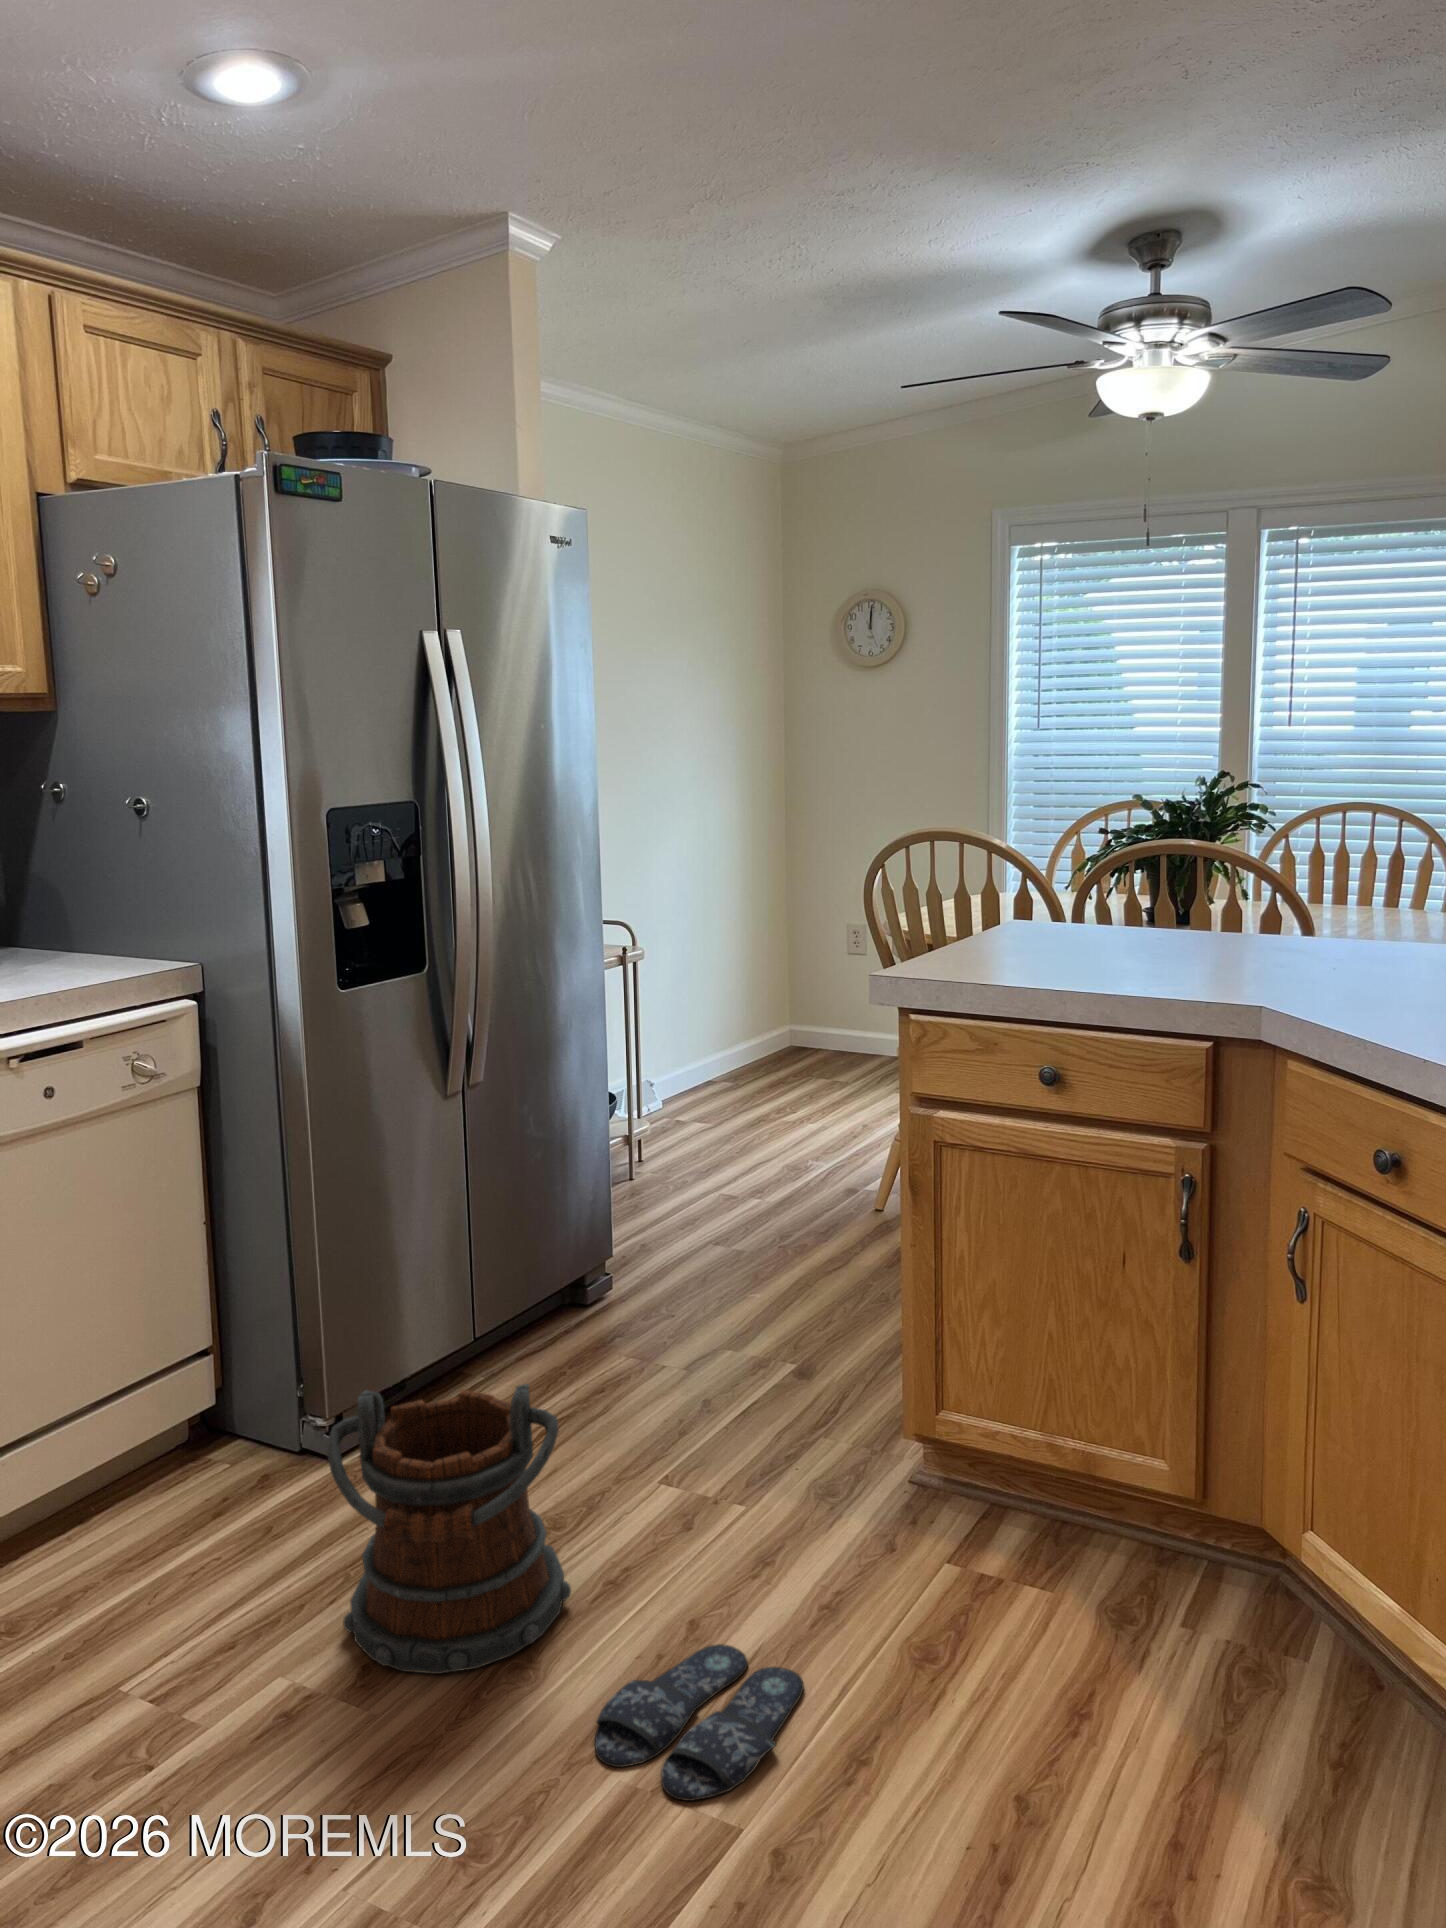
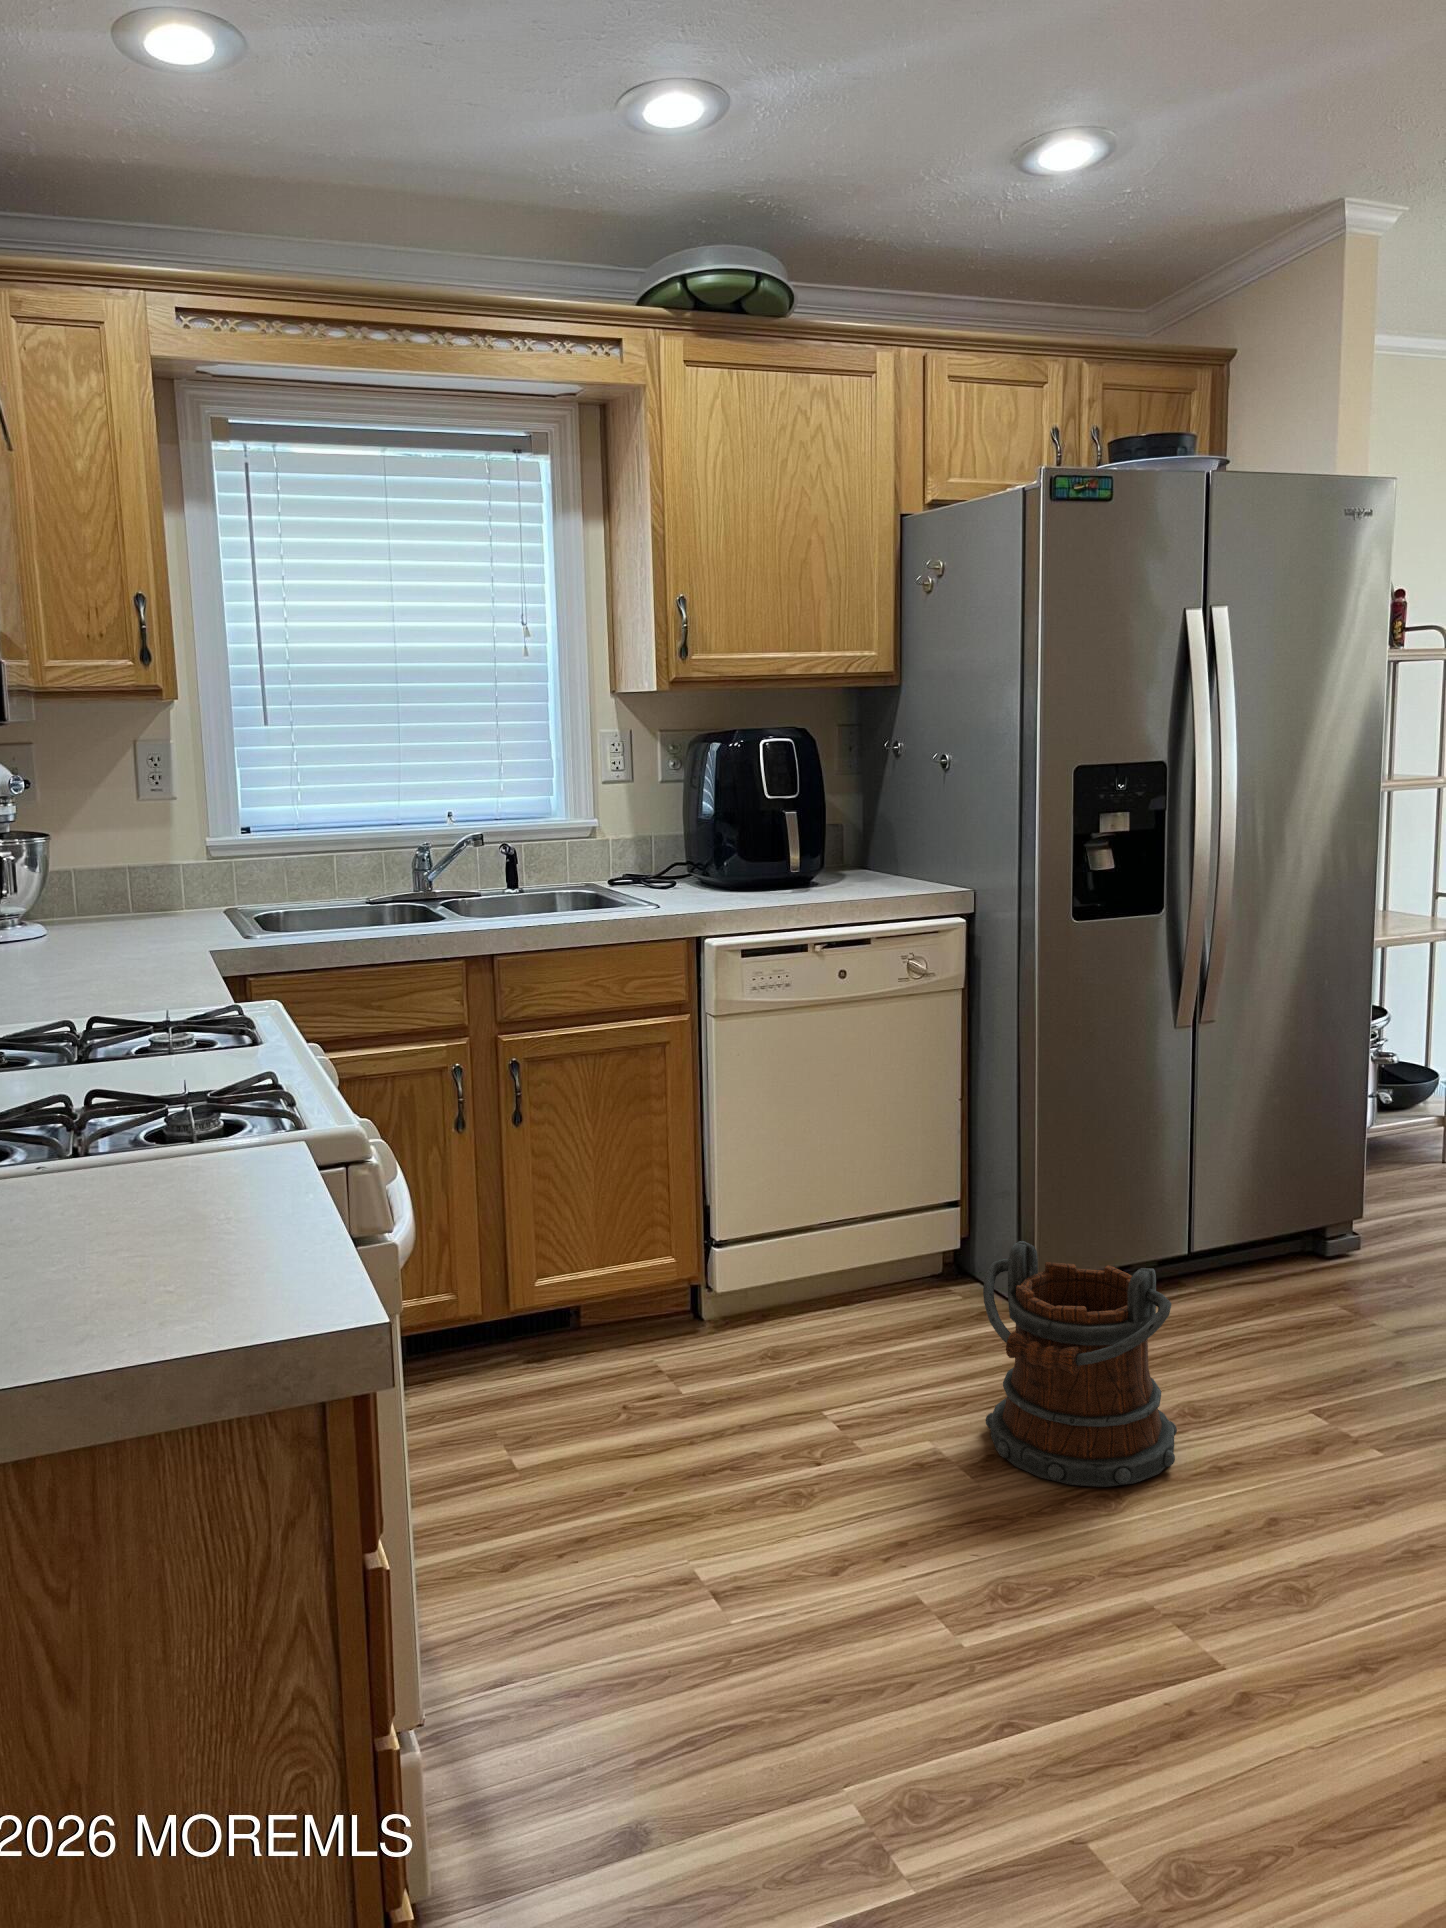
slippers: present [595,1644,804,1801] -> none [1133,1538,1350,1641]

